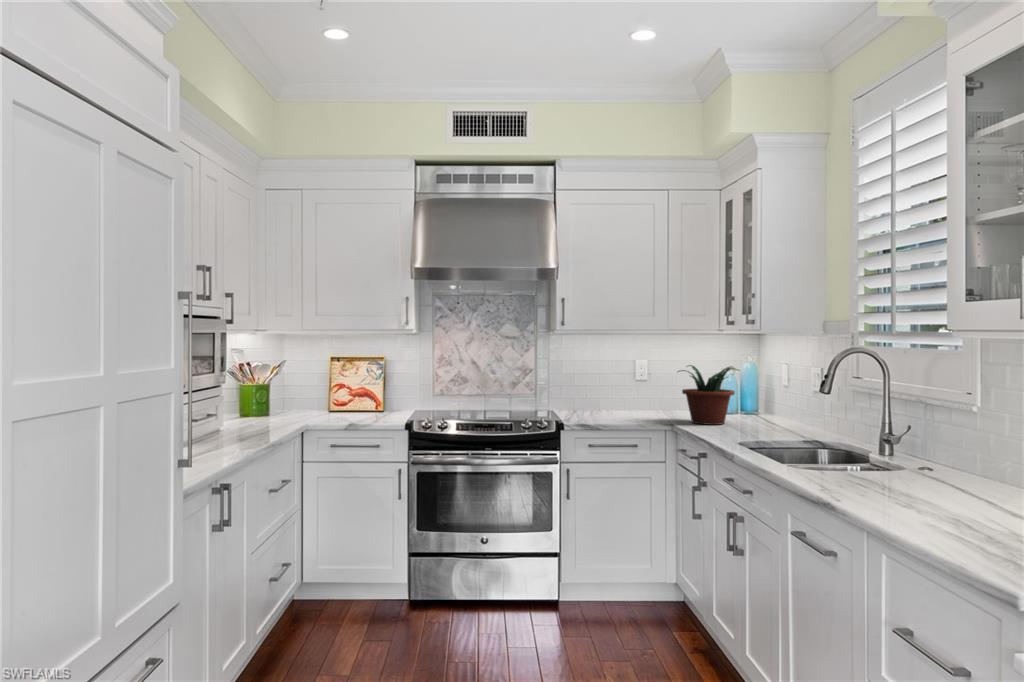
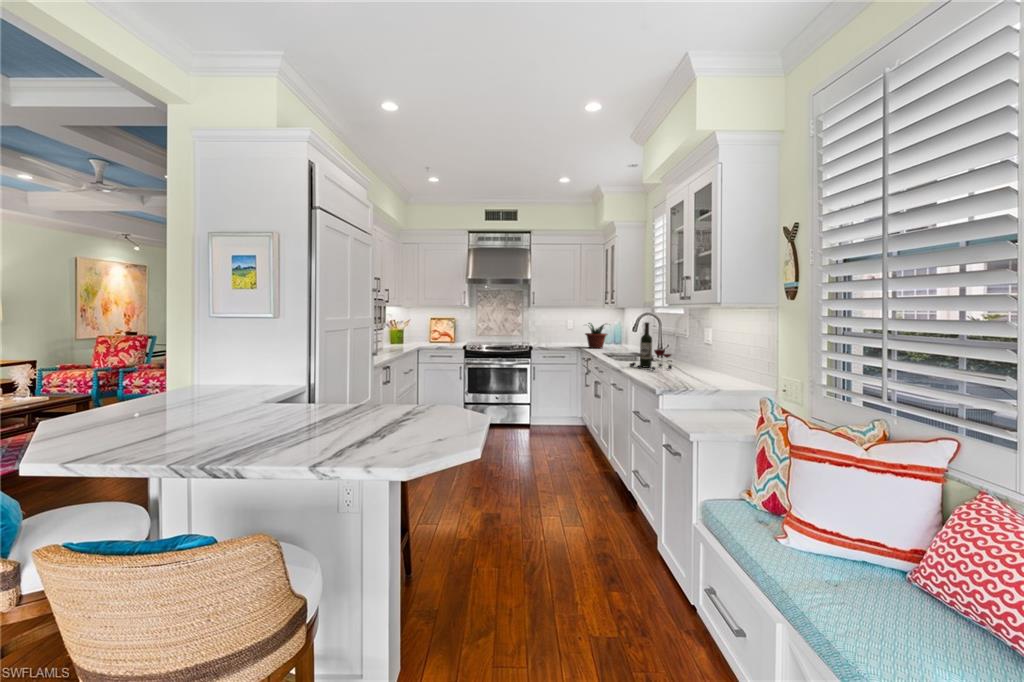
wine bottle: none [843,376,978,511] -> present [630,322,672,370]

